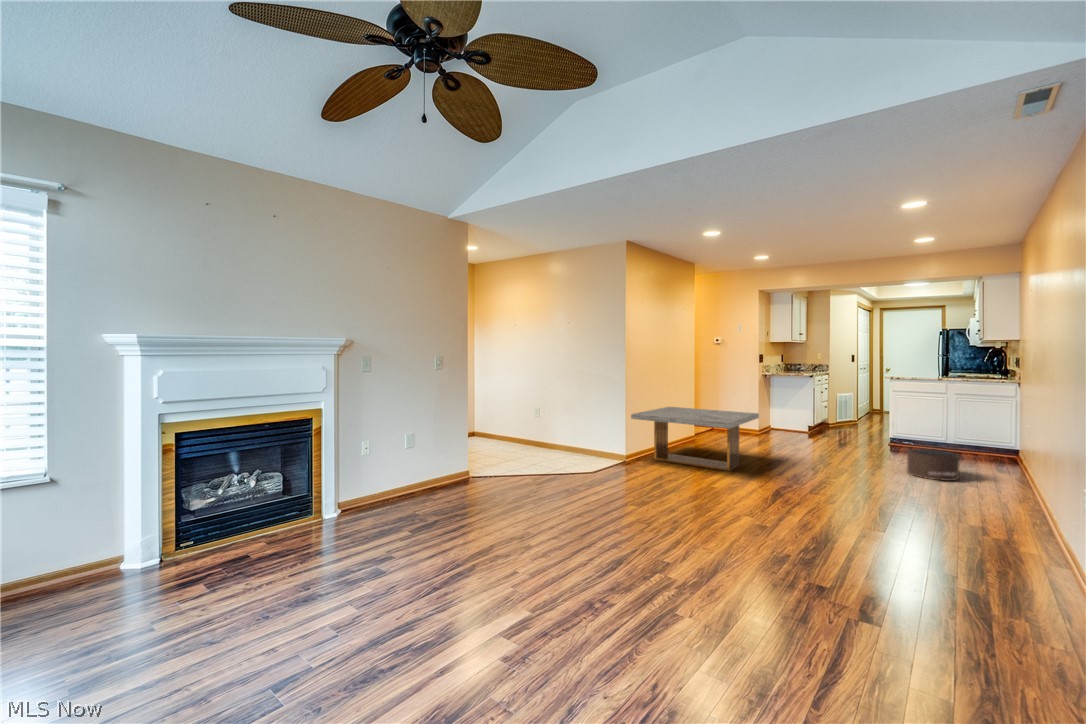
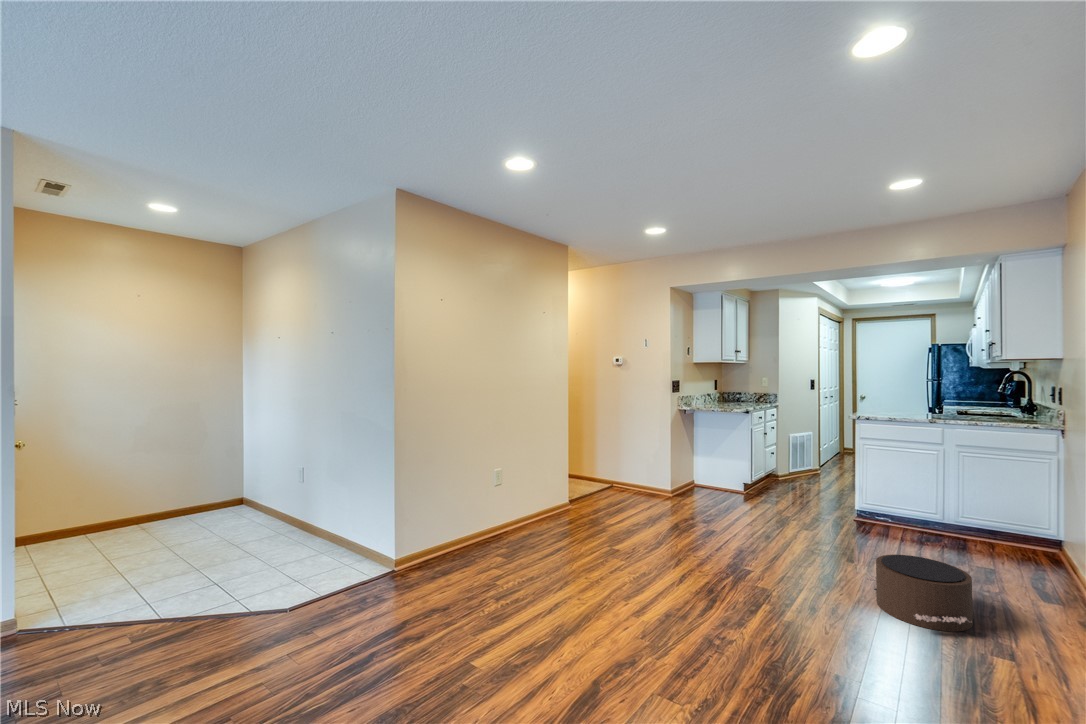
coffee table: present [631,407,759,471] -> none [407,464,628,598]

